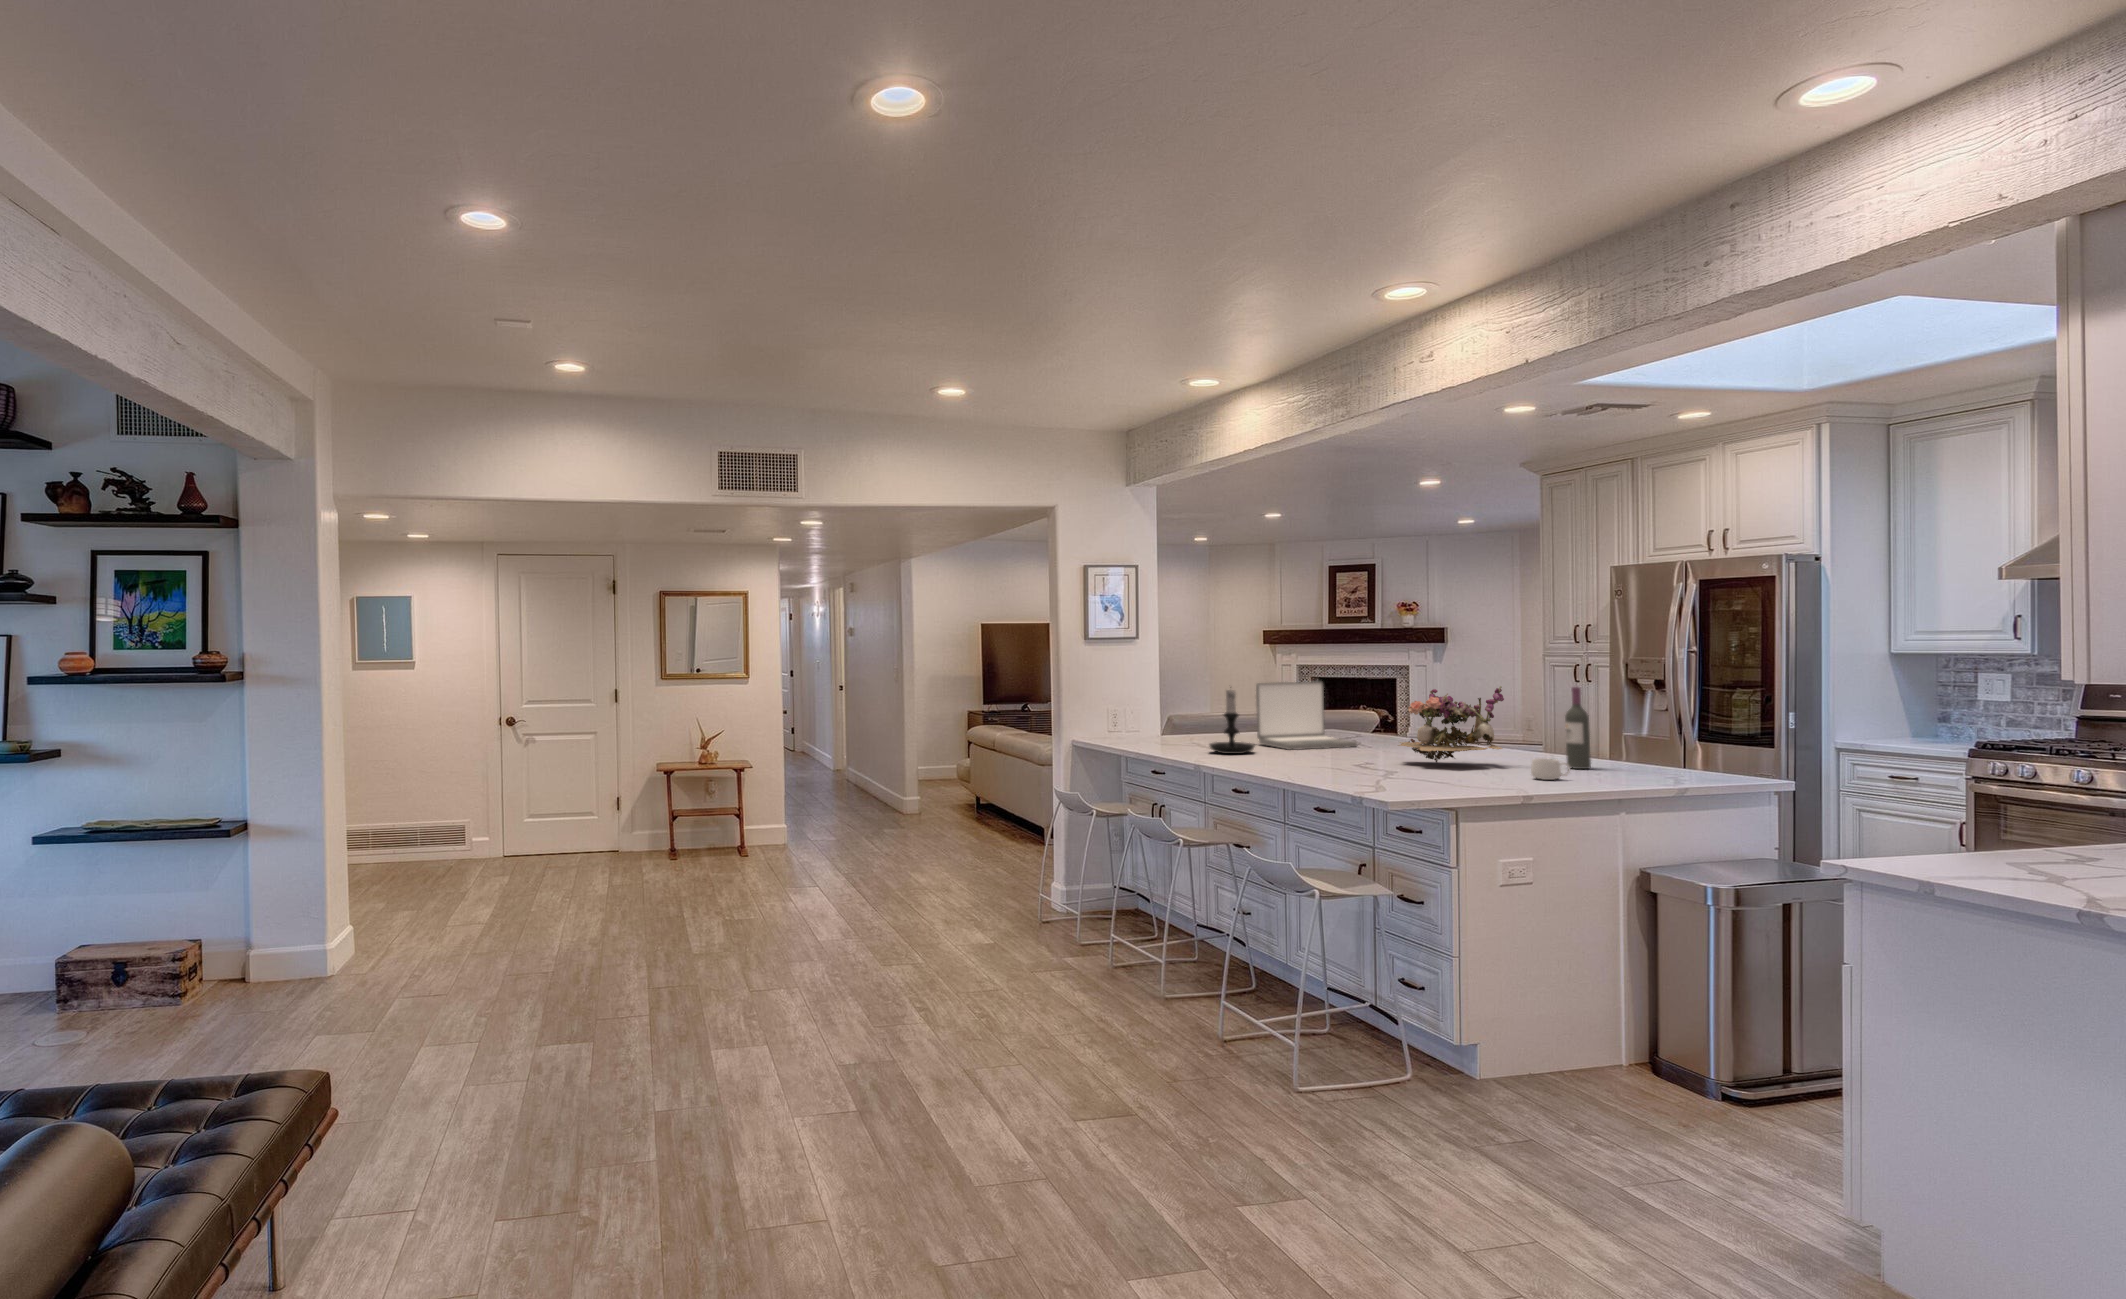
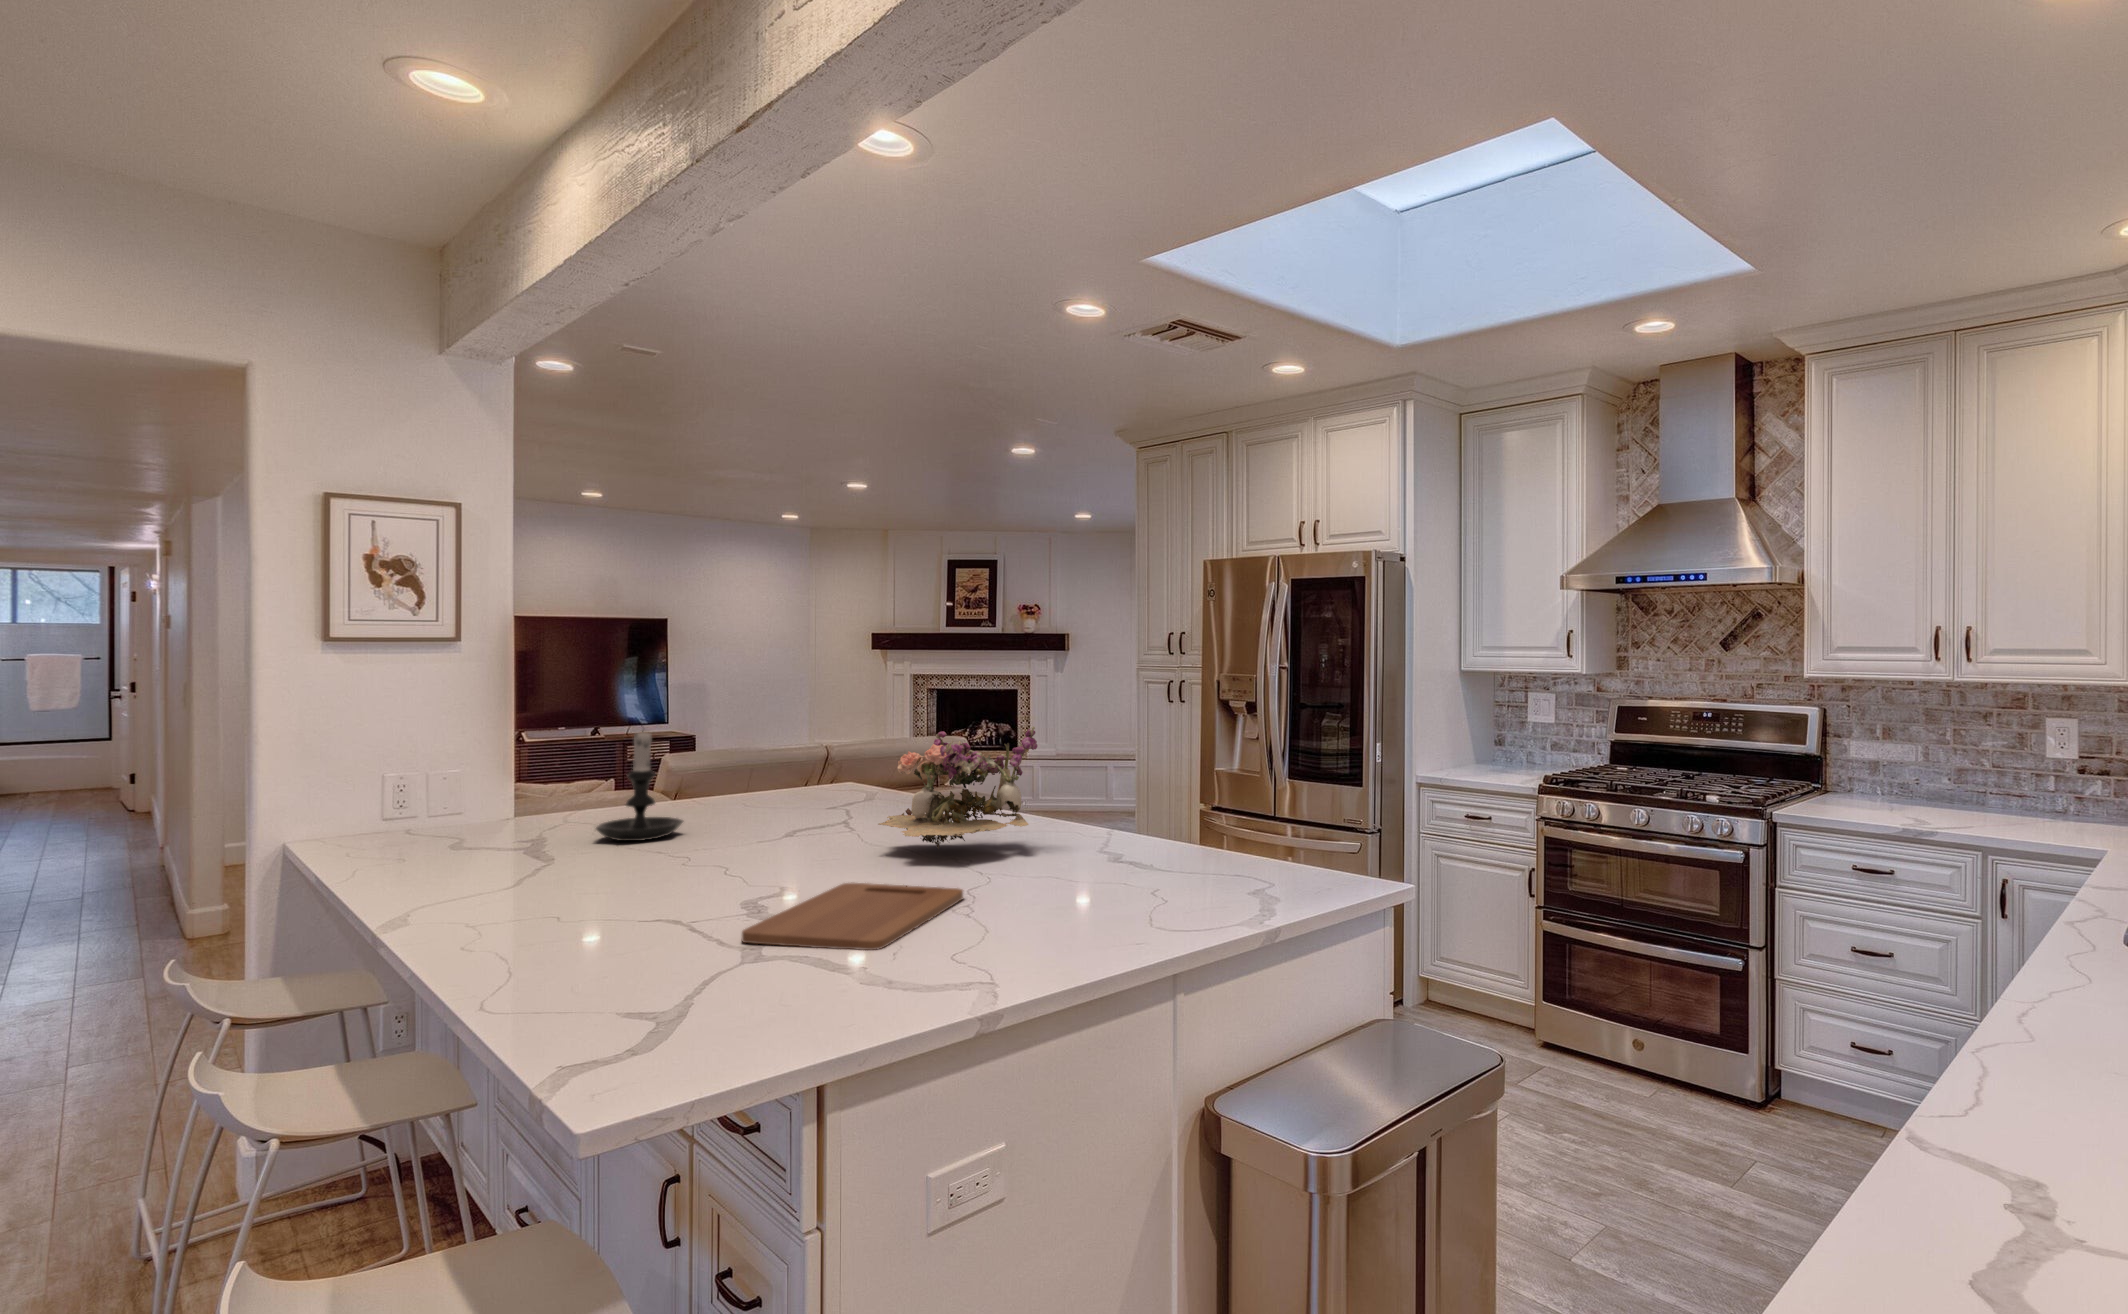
laptop: present [1256,681,1357,750] -> none [713,712,862,823]
wine bottle: present [1565,687,1591,769] -> none [1116,726,1148,850]
mug: present [1531,758,1570,780] -> none [1052,849,1108,887]
cutting board: none [1365,770,1477,793] -> present [741,883,963,950]

